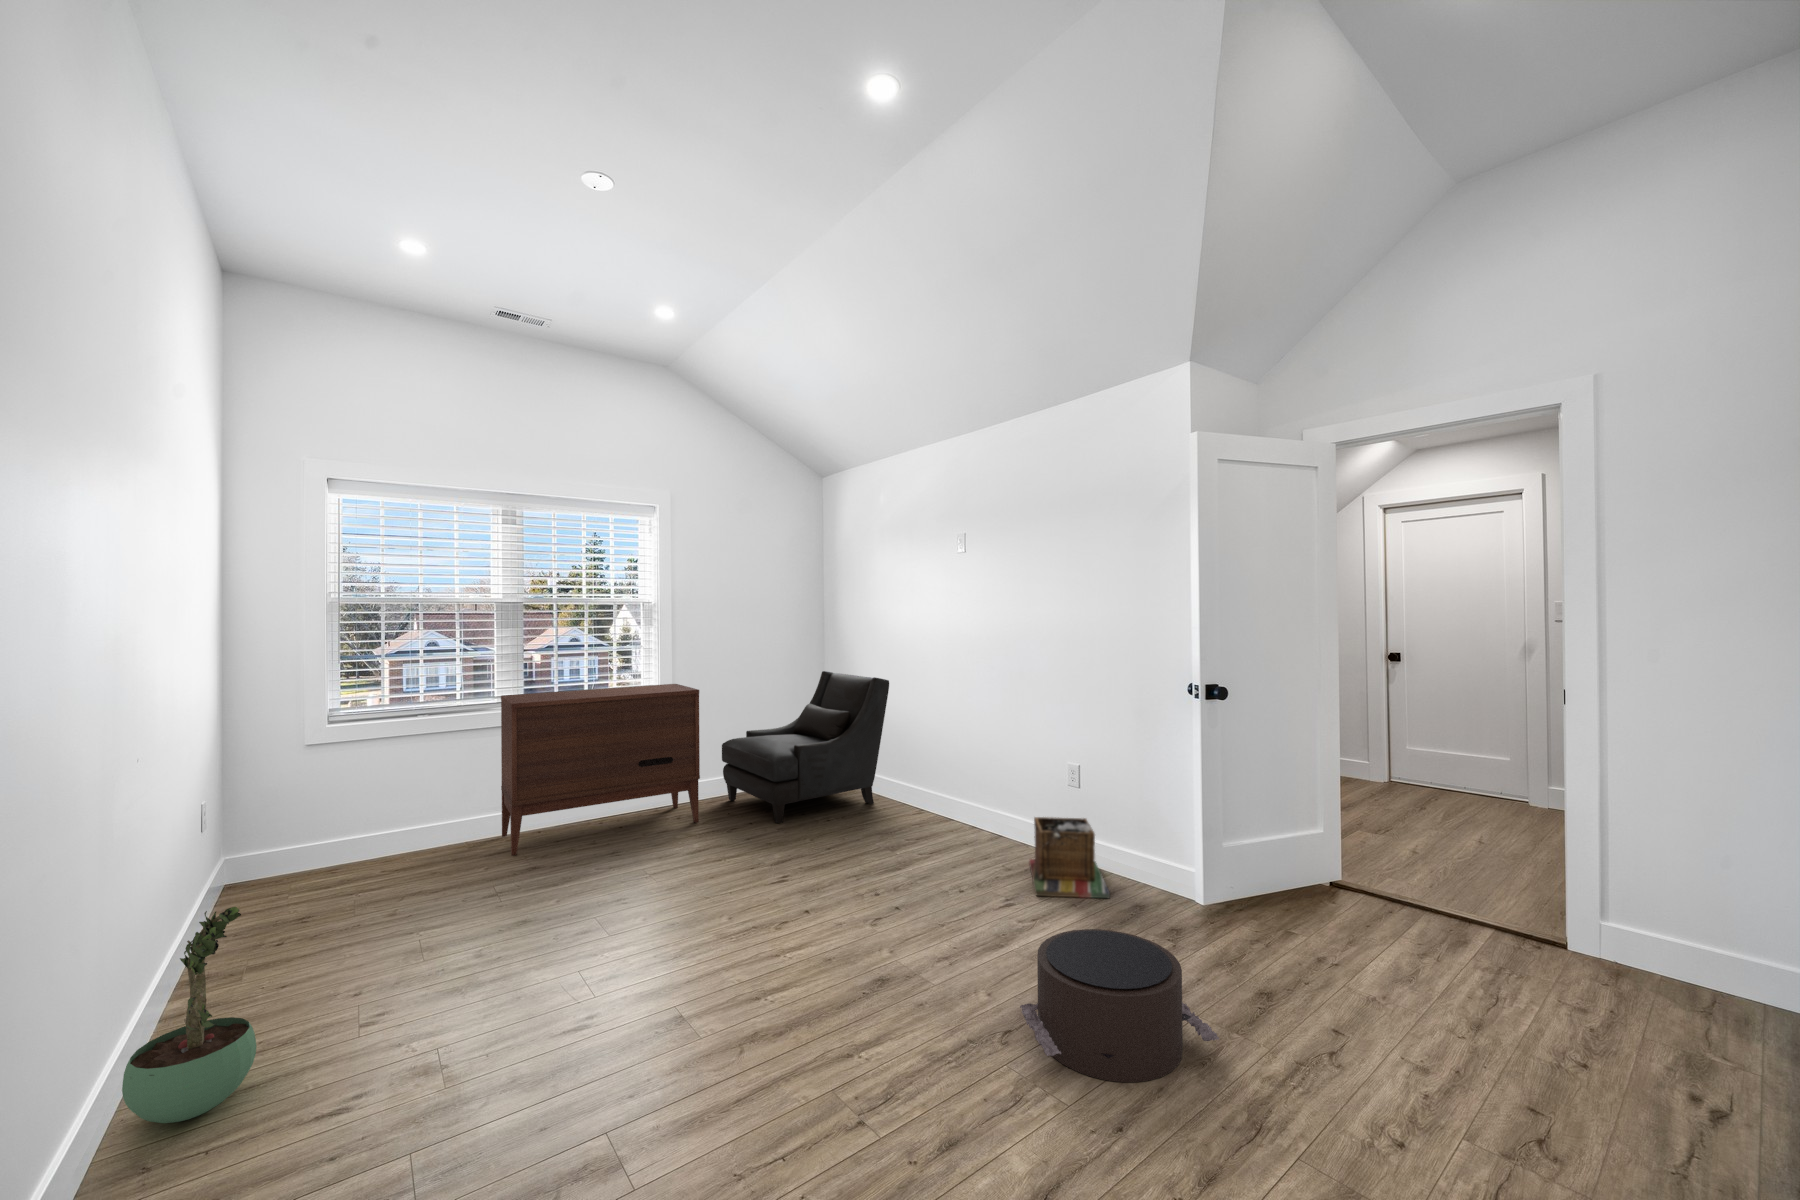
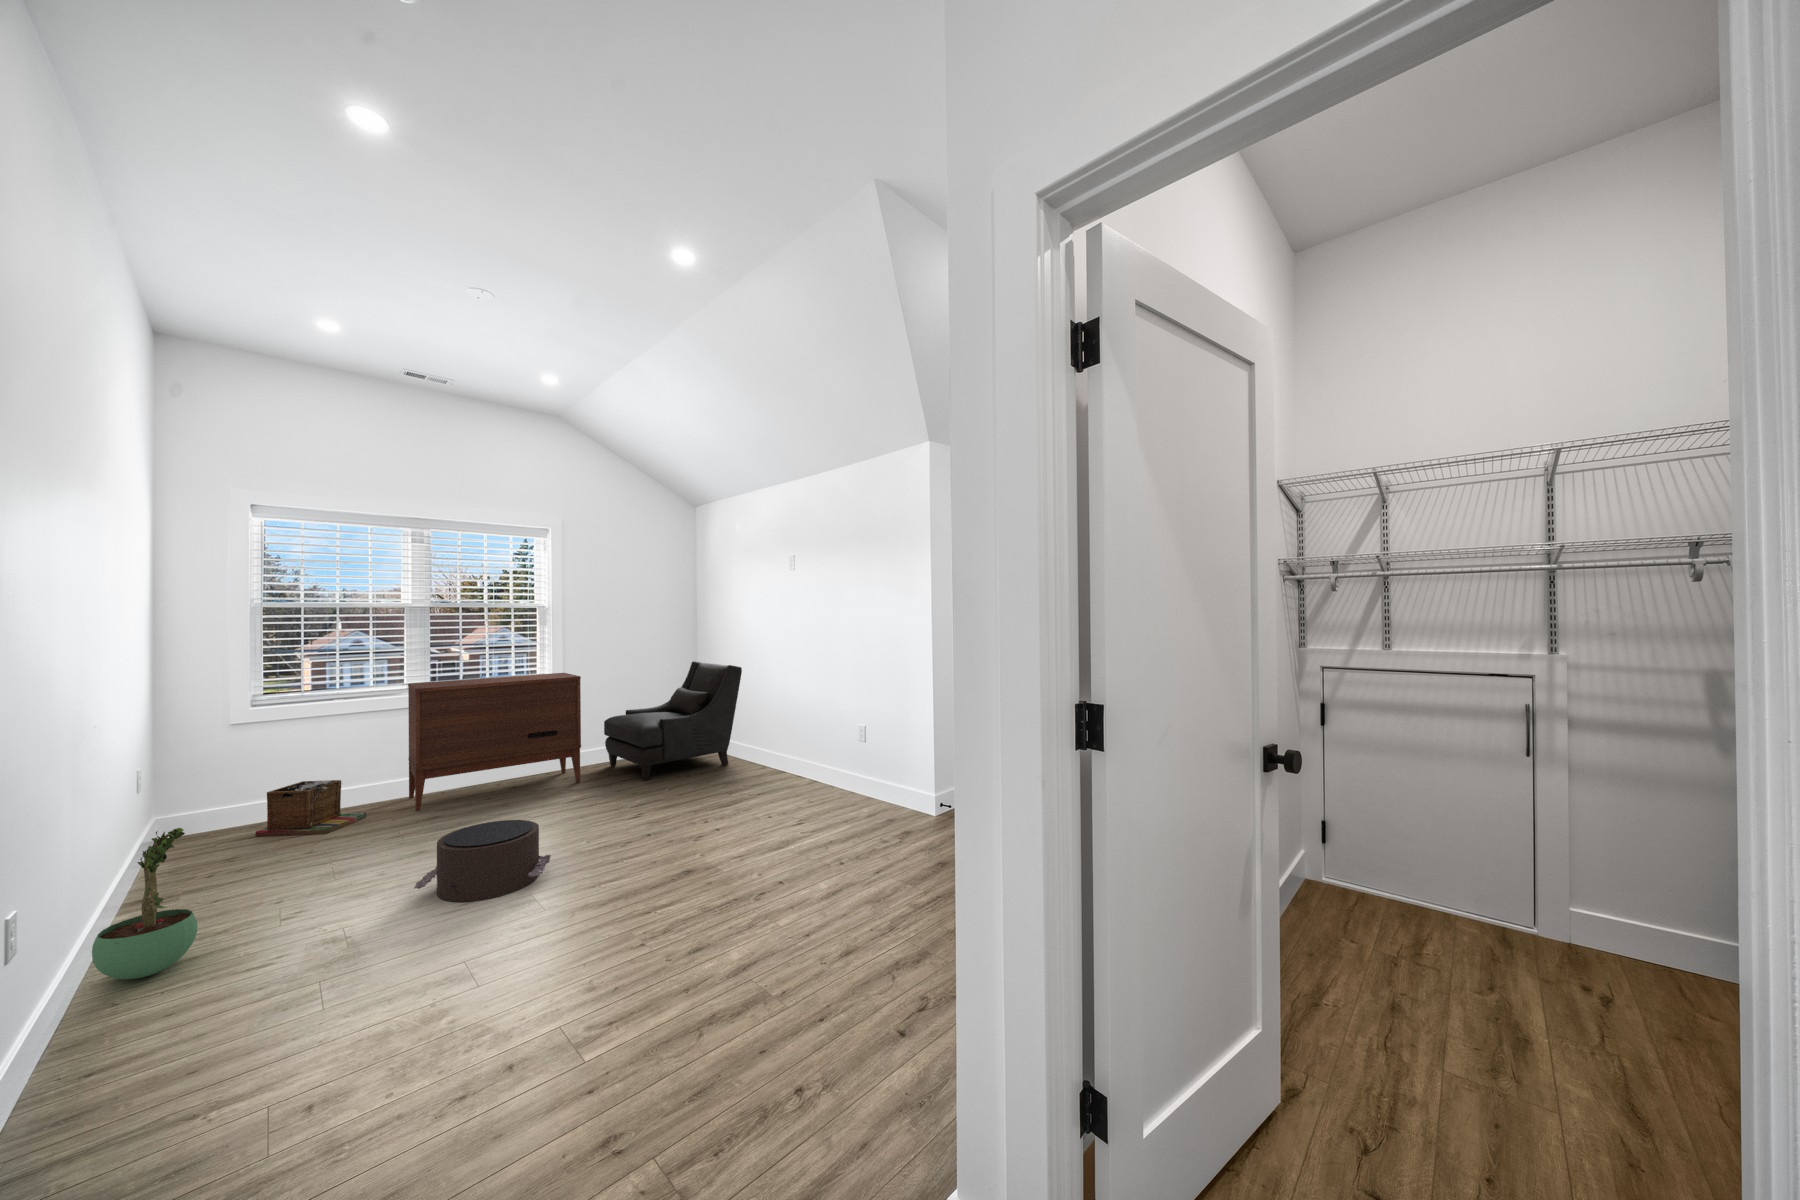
laundry basket: present [1029,817,1110,898] -> present [255,780,366,836]
pouf: present [1020,929,1219,1082] -> present [414,820,551,902]

